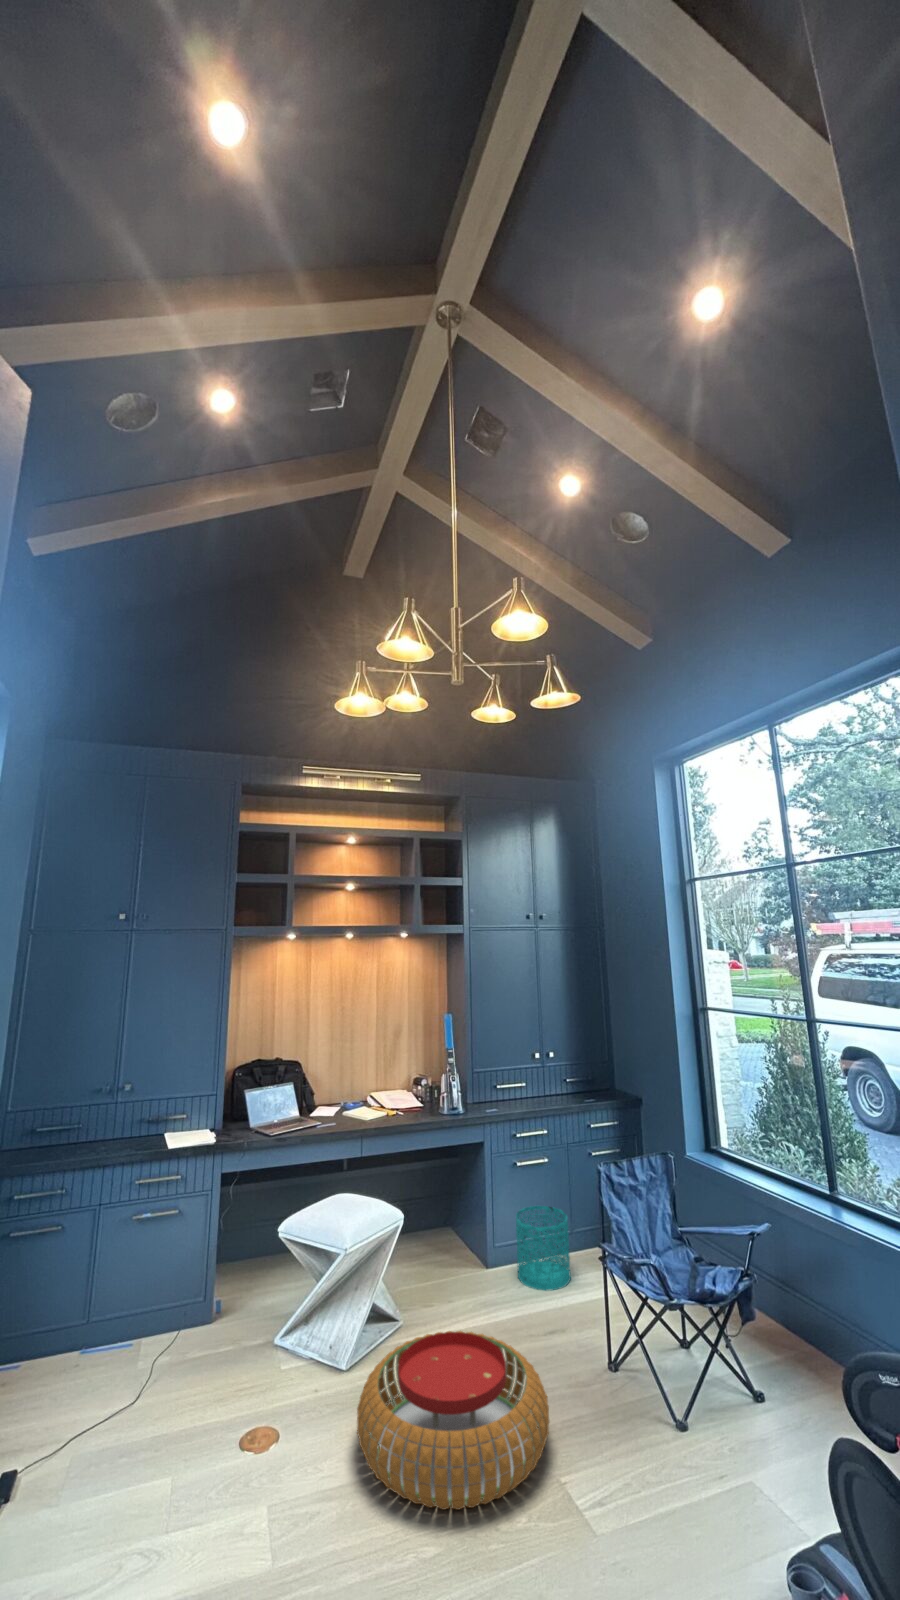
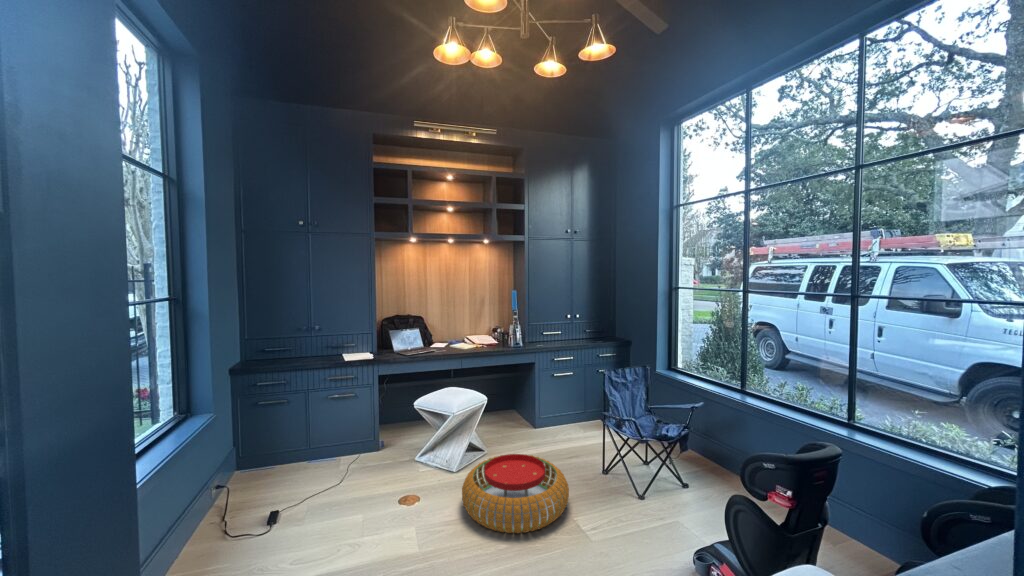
wastebasket: present [516,1206,571,1290] -> none [553,396,584,439]

